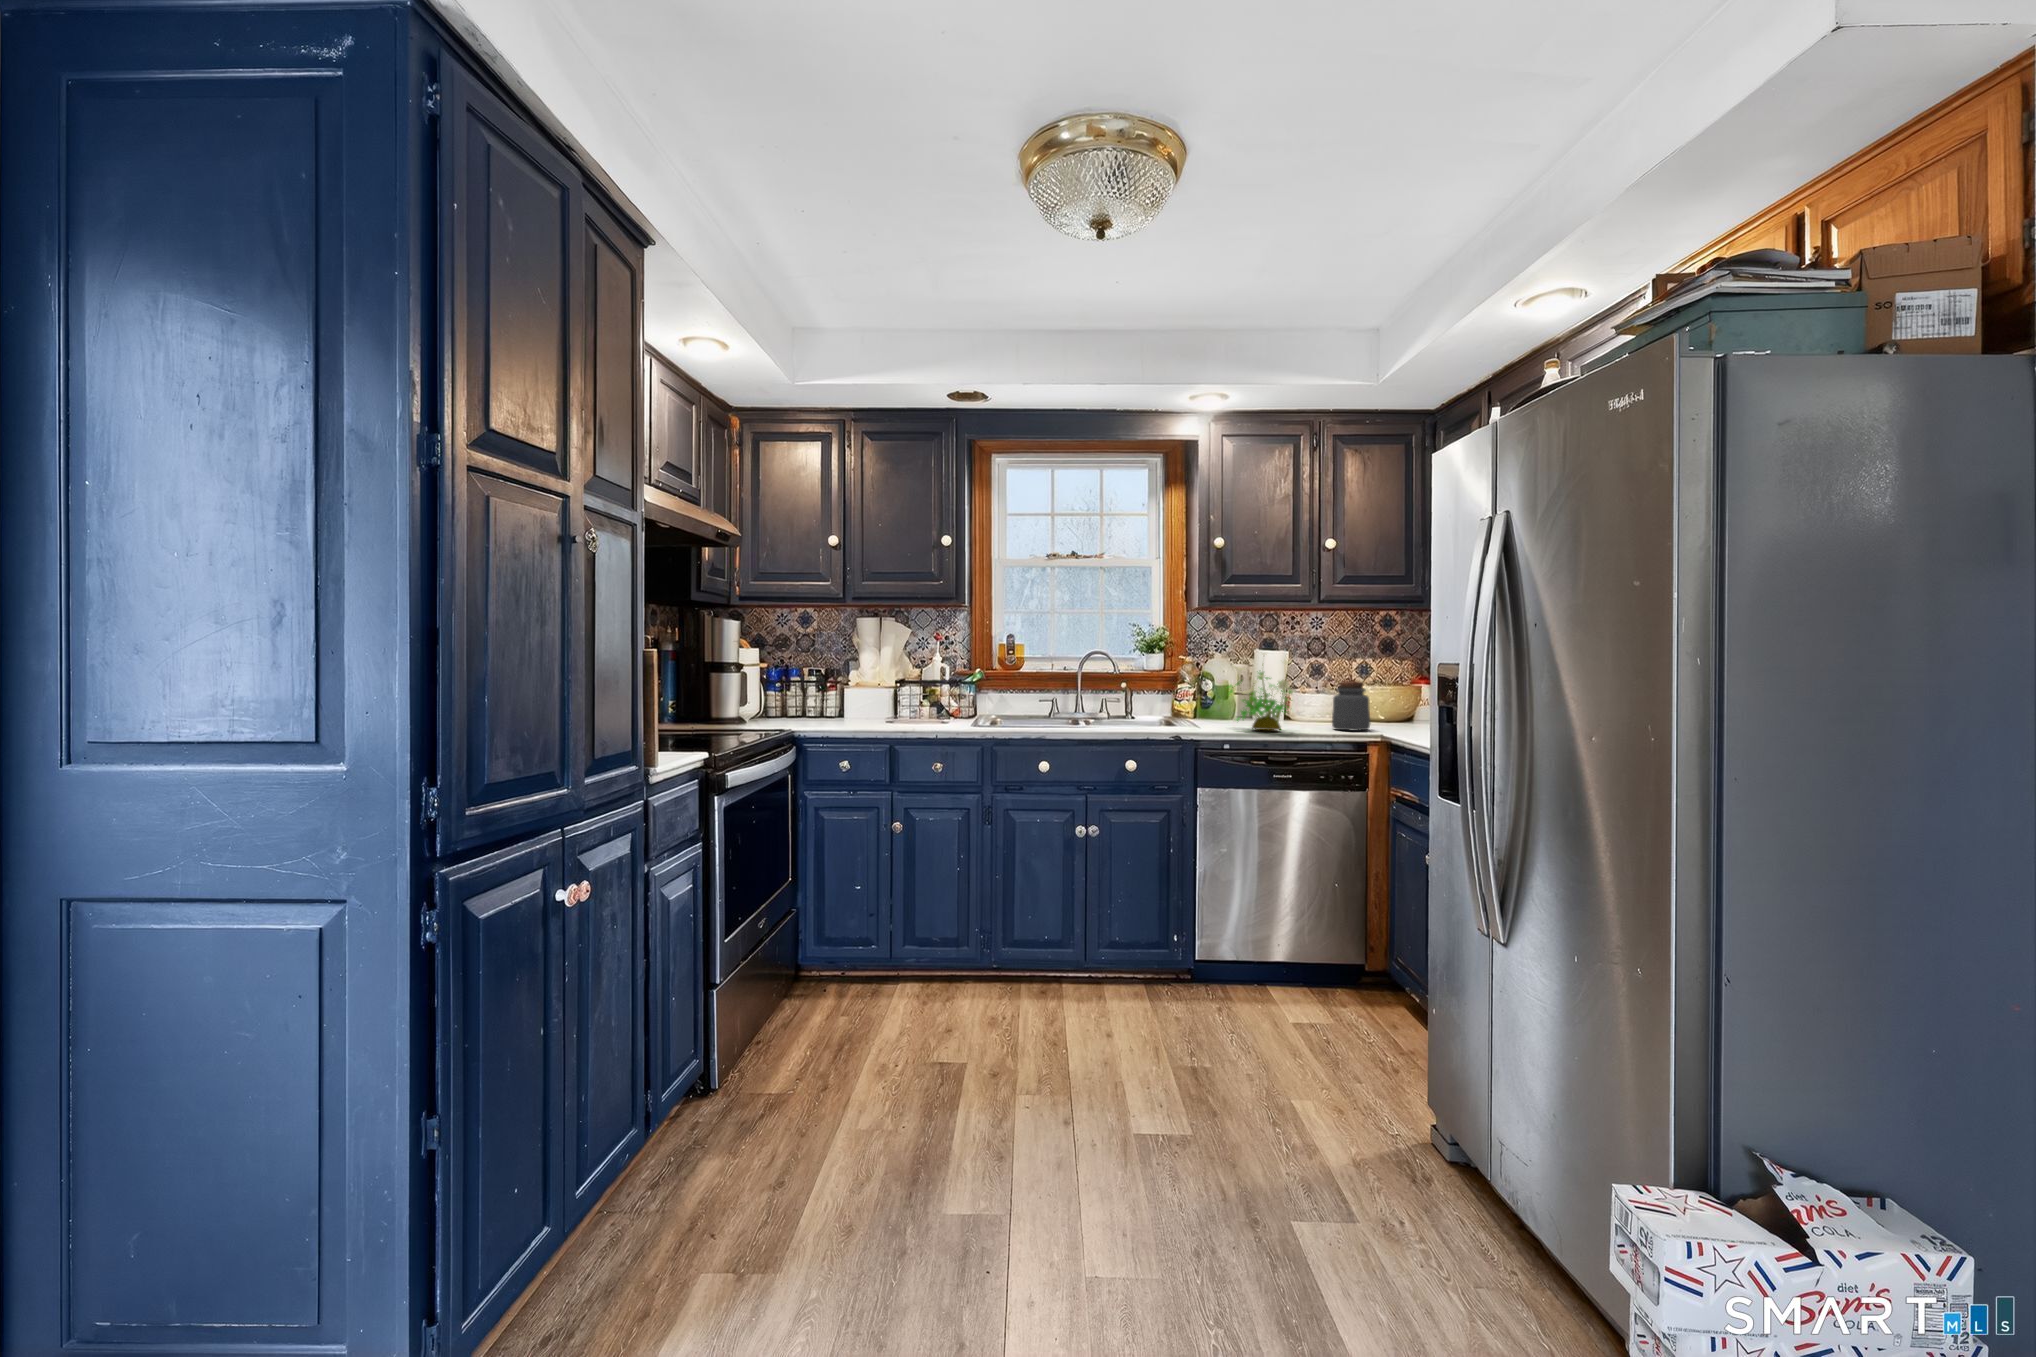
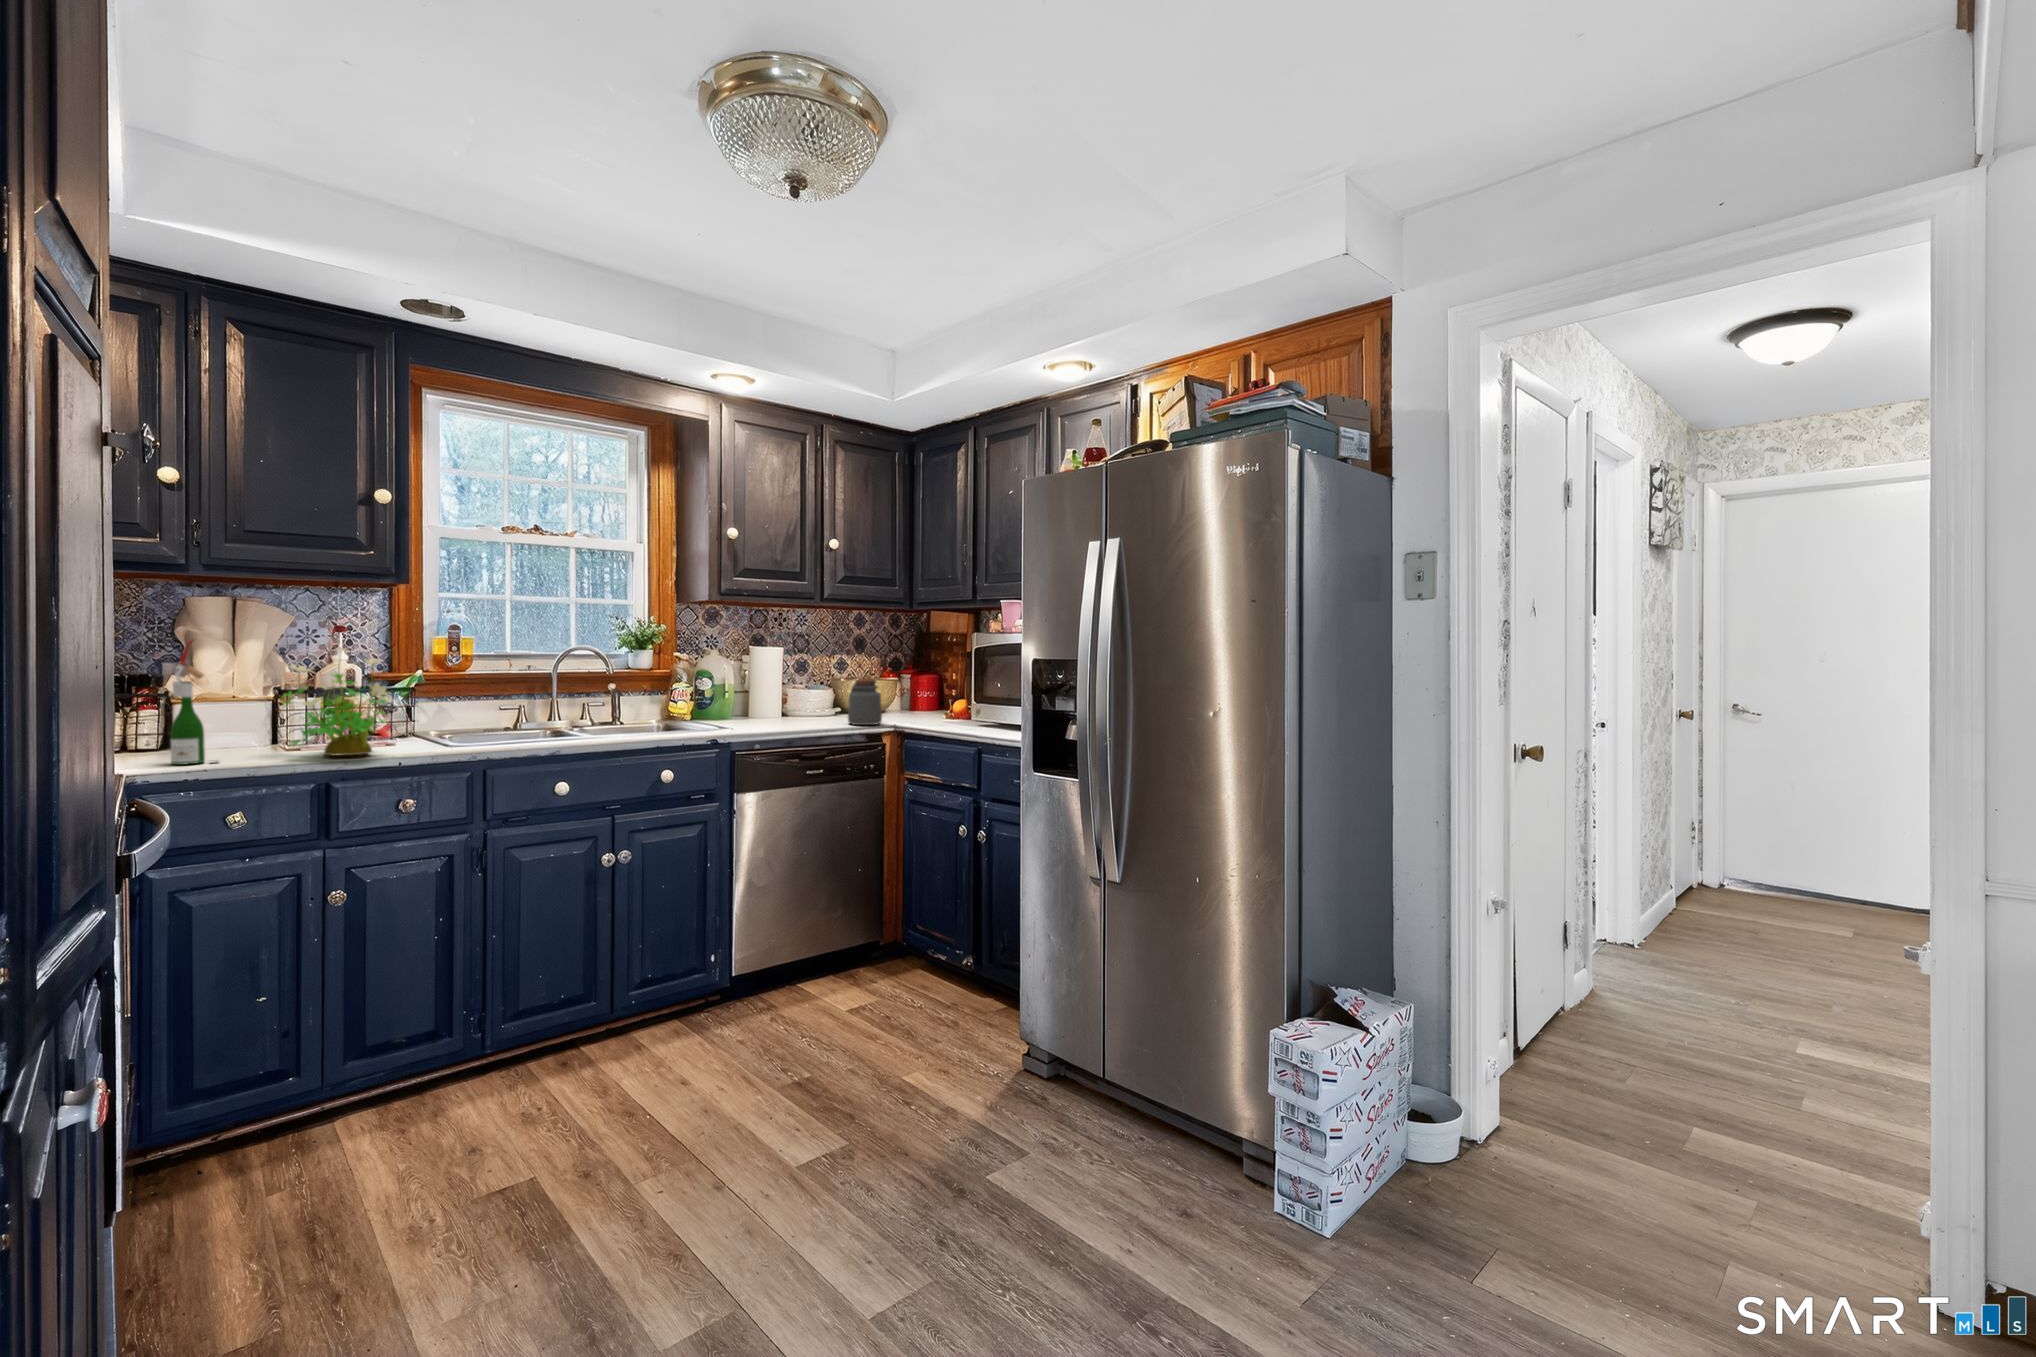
wine bottle: none [821,645,844,726] -> present [170,640,219,765]
potted plant: present [1229,661,1294,730] -> present [285,648,392,755]

